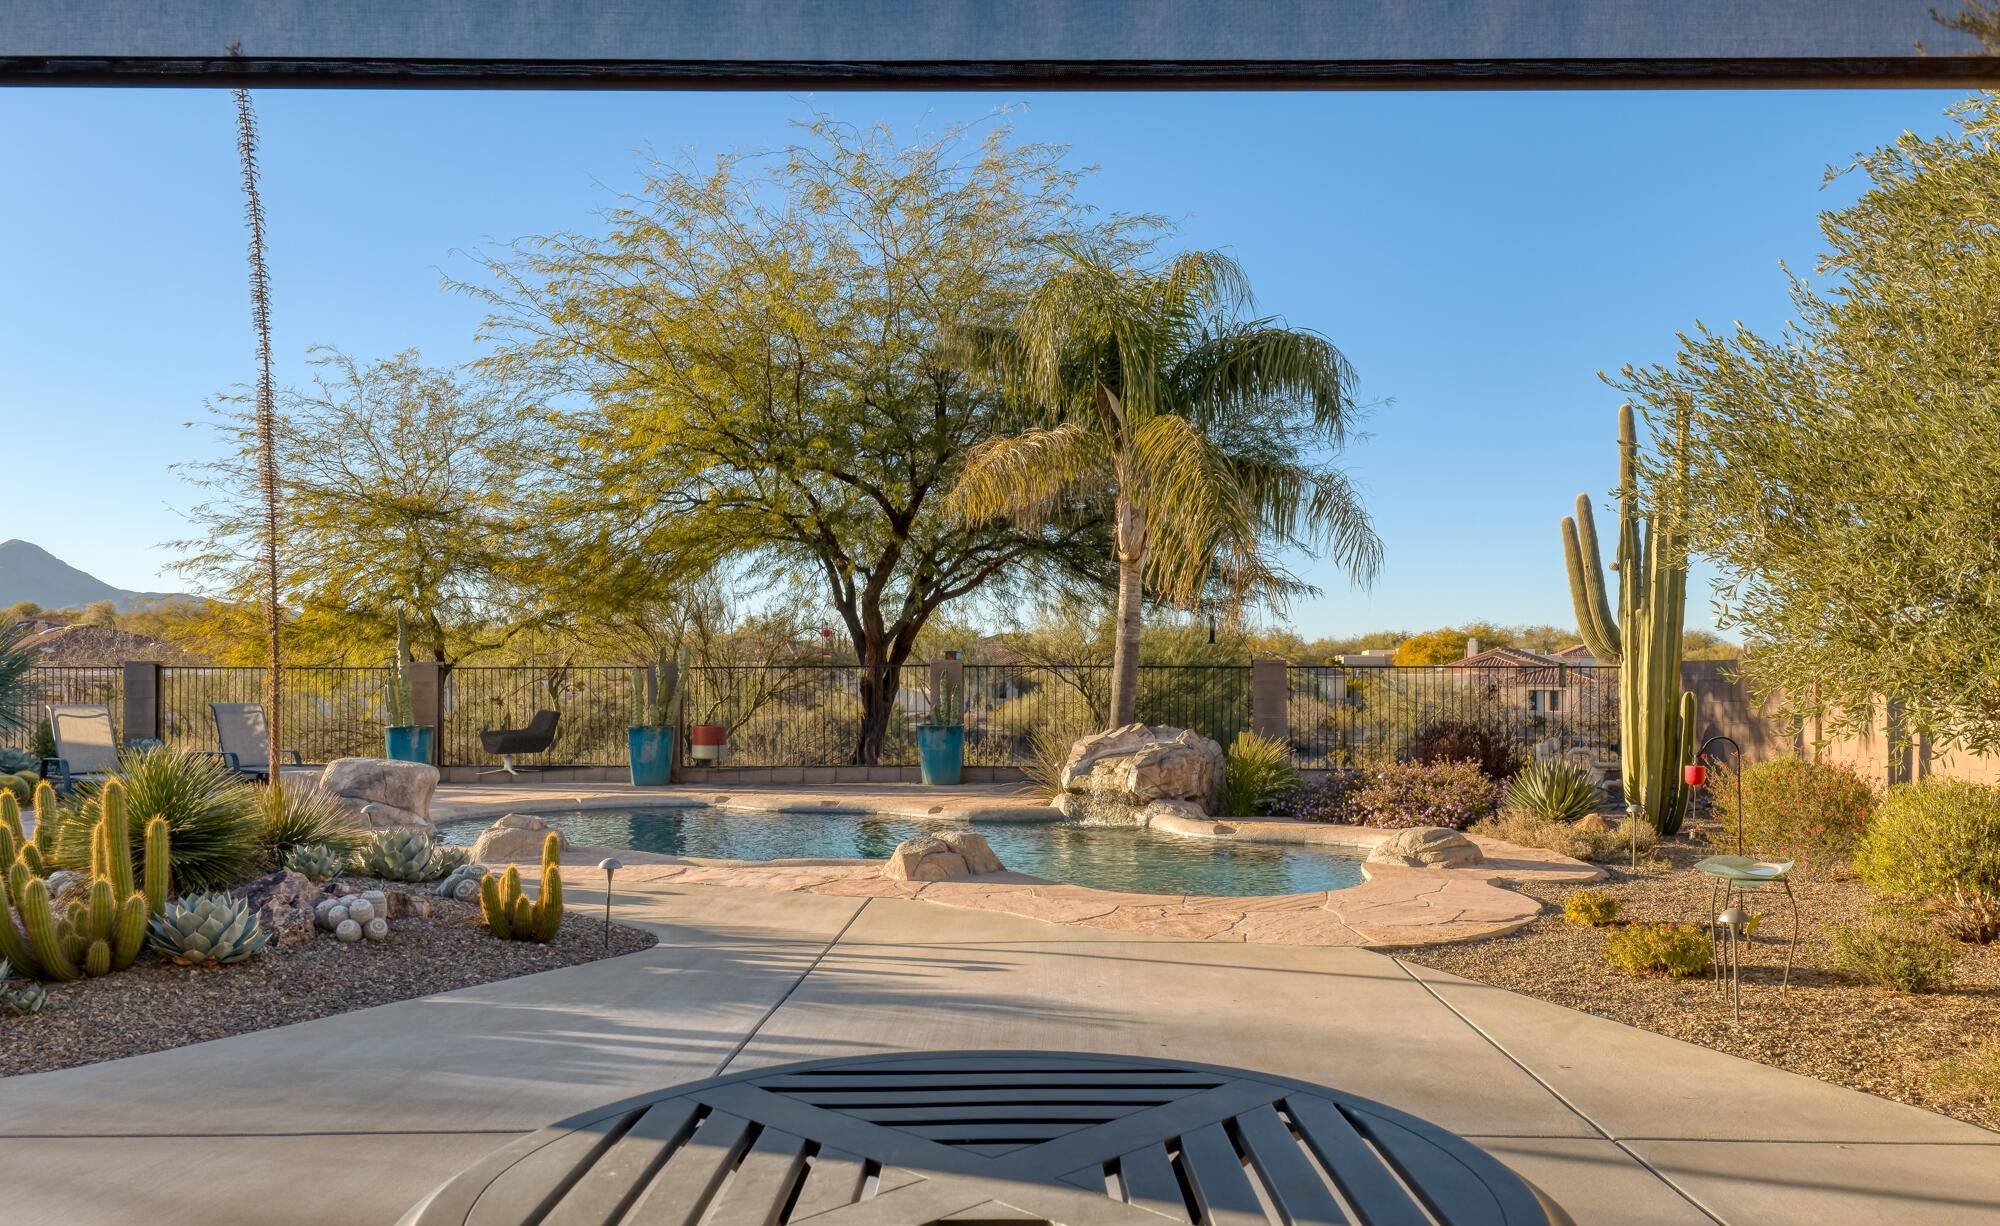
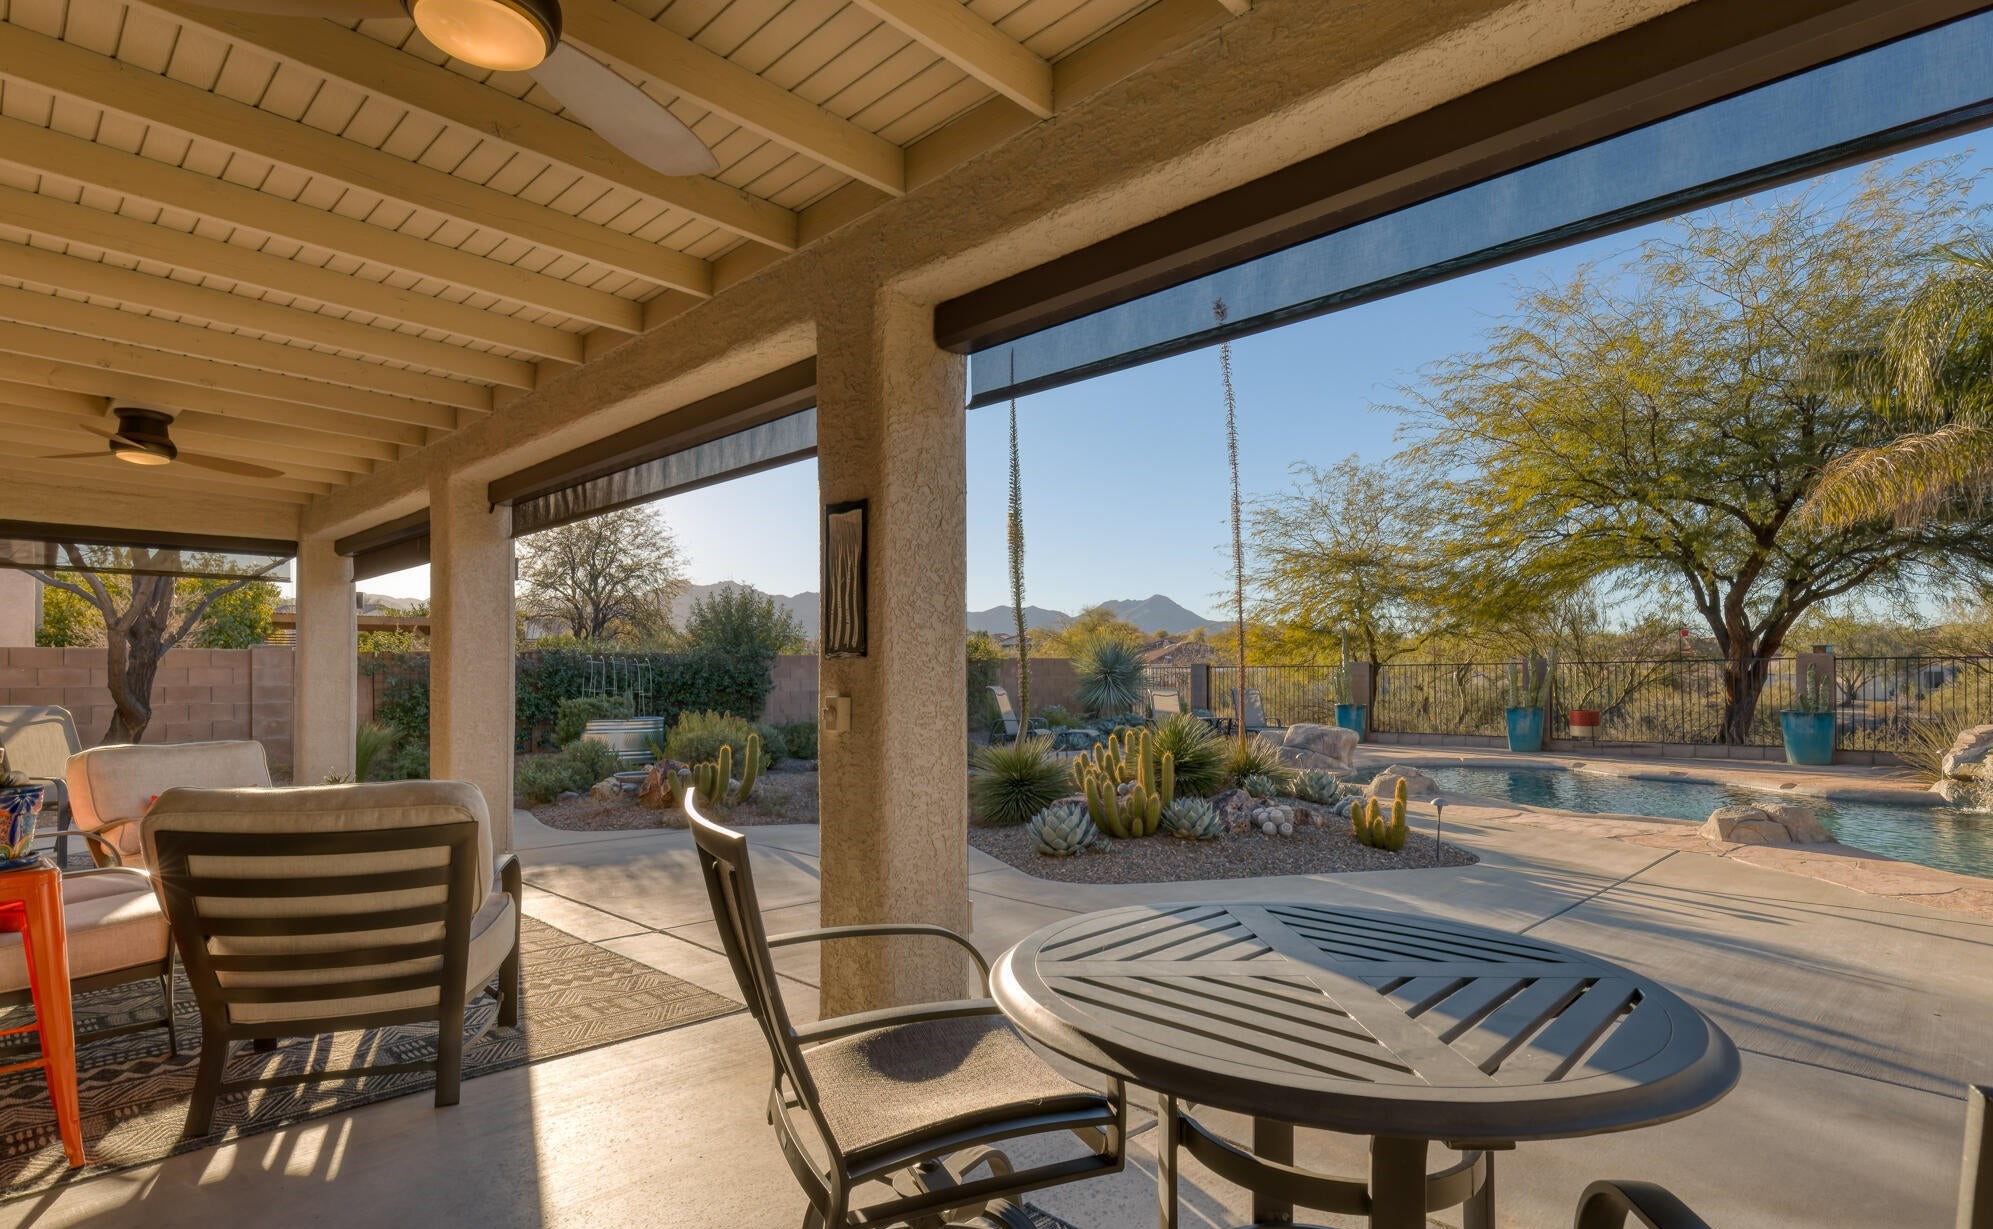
lounge chair: present [477,710,560,775] -> none [1402,697,1462,743]

